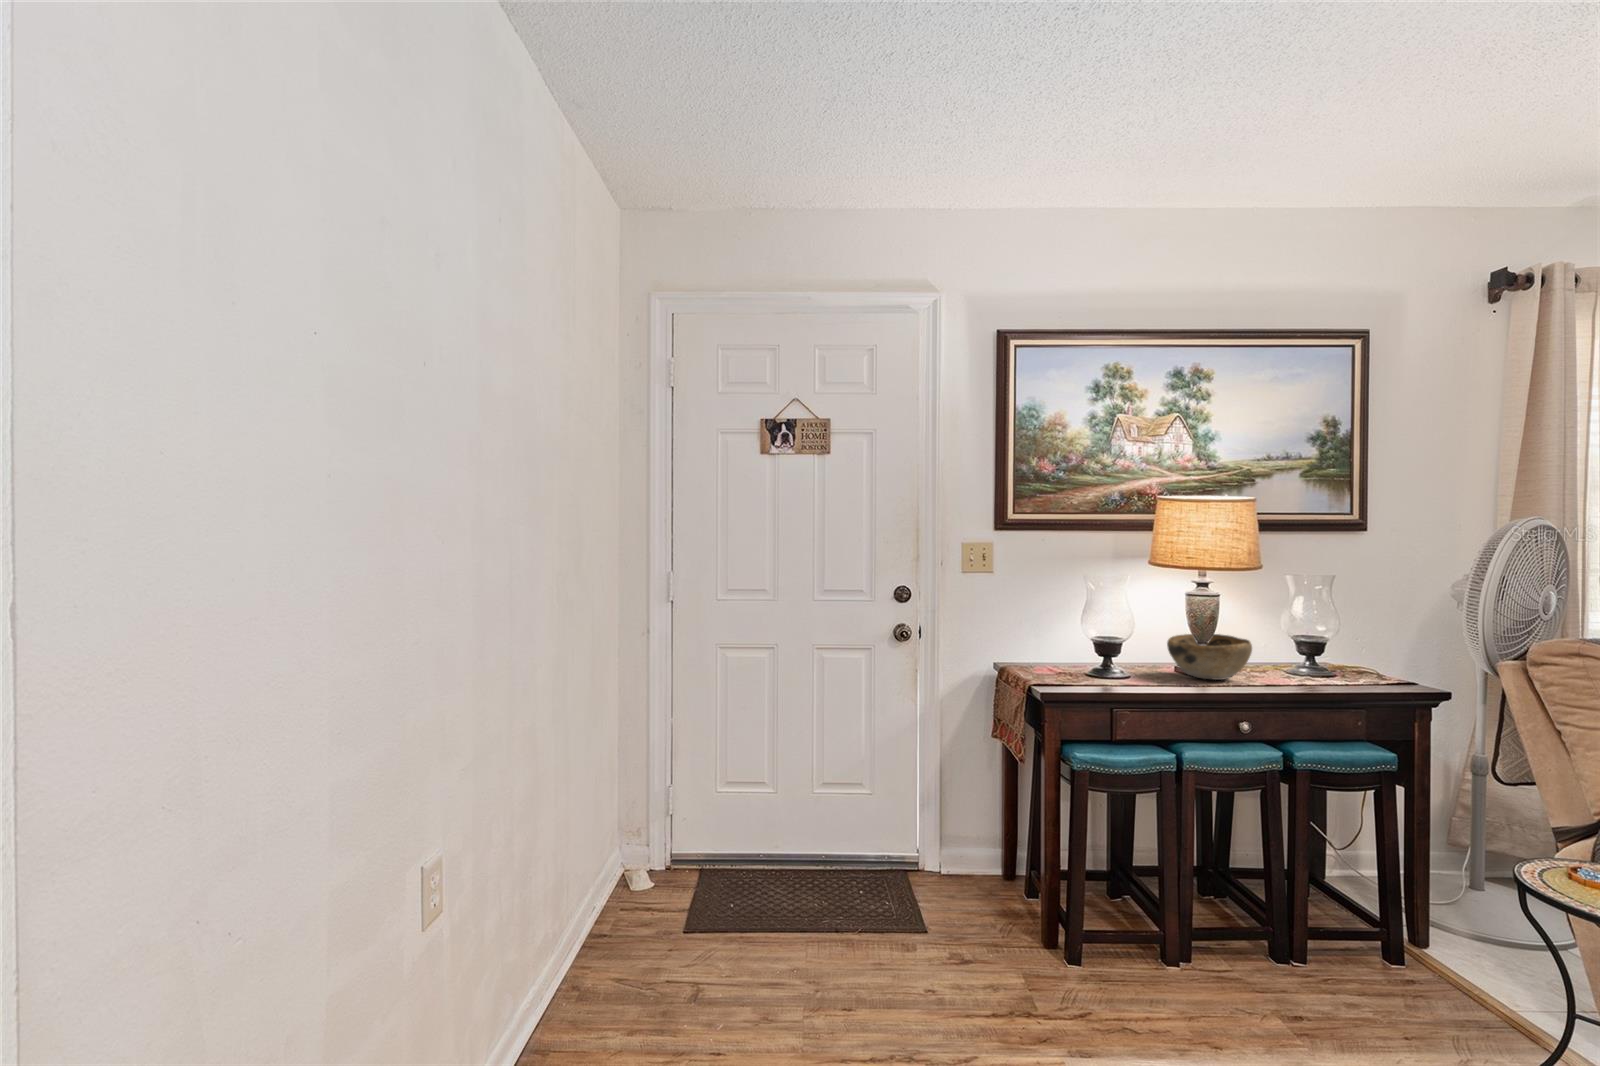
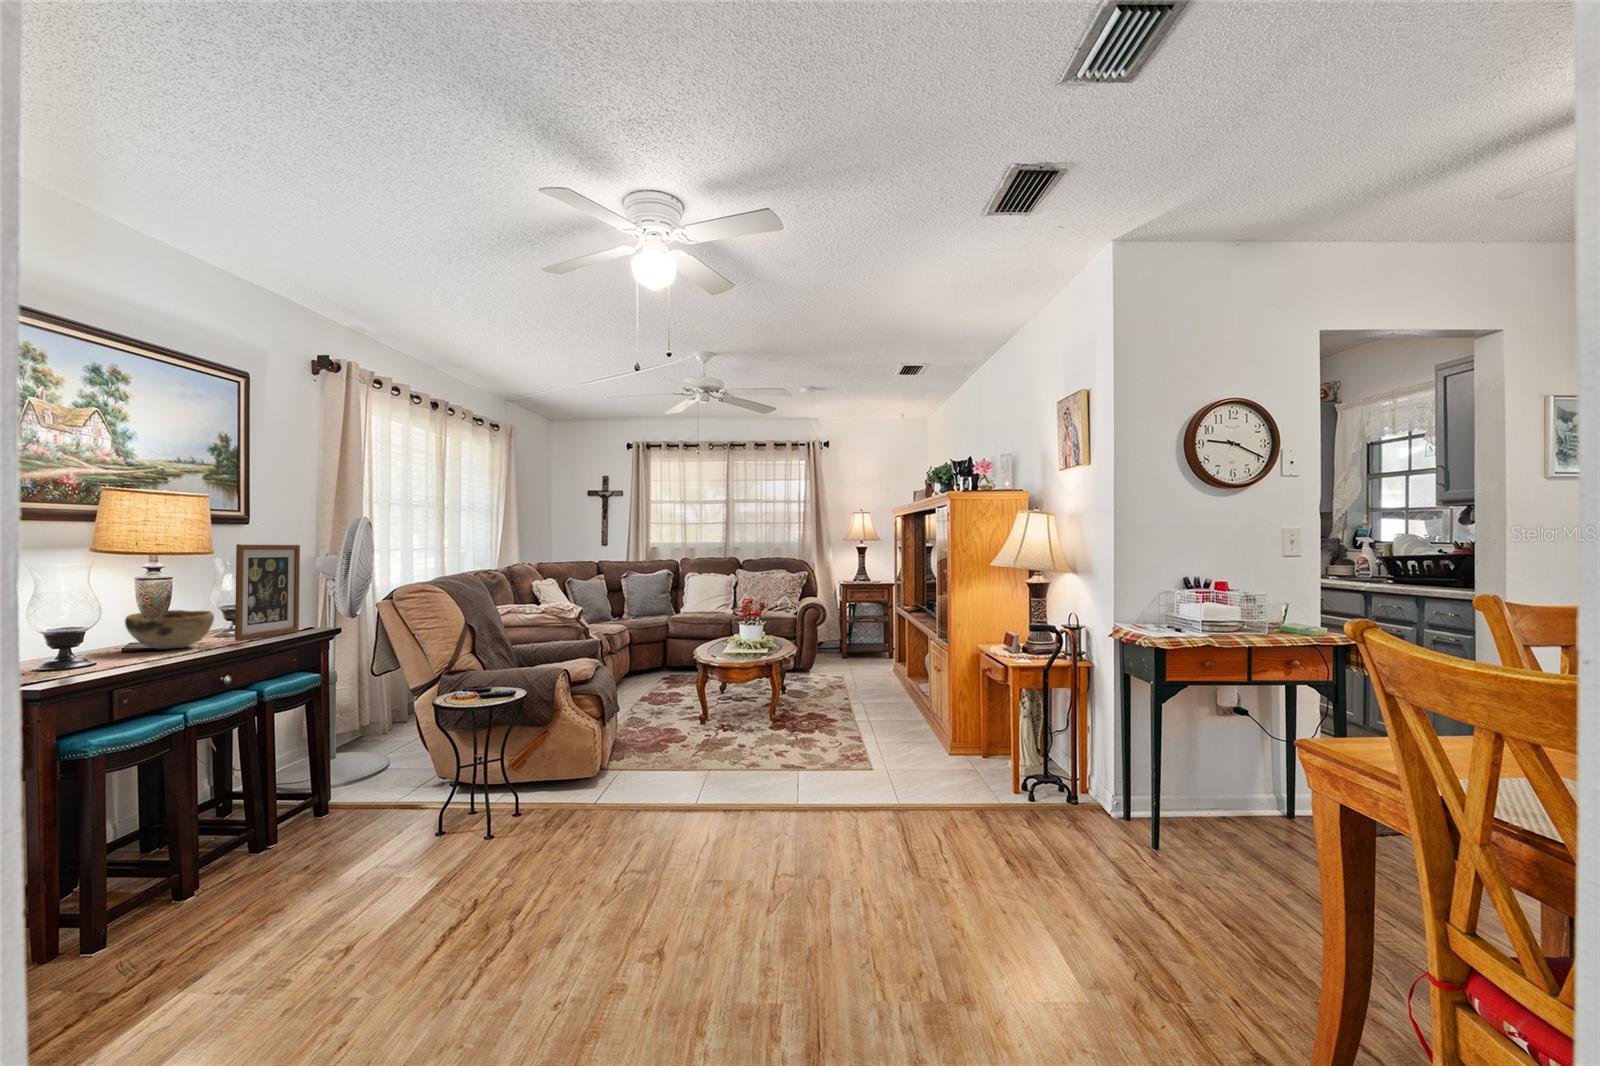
picture frame: none [1283,561,1385,682] -> present [235,544,300,640]

